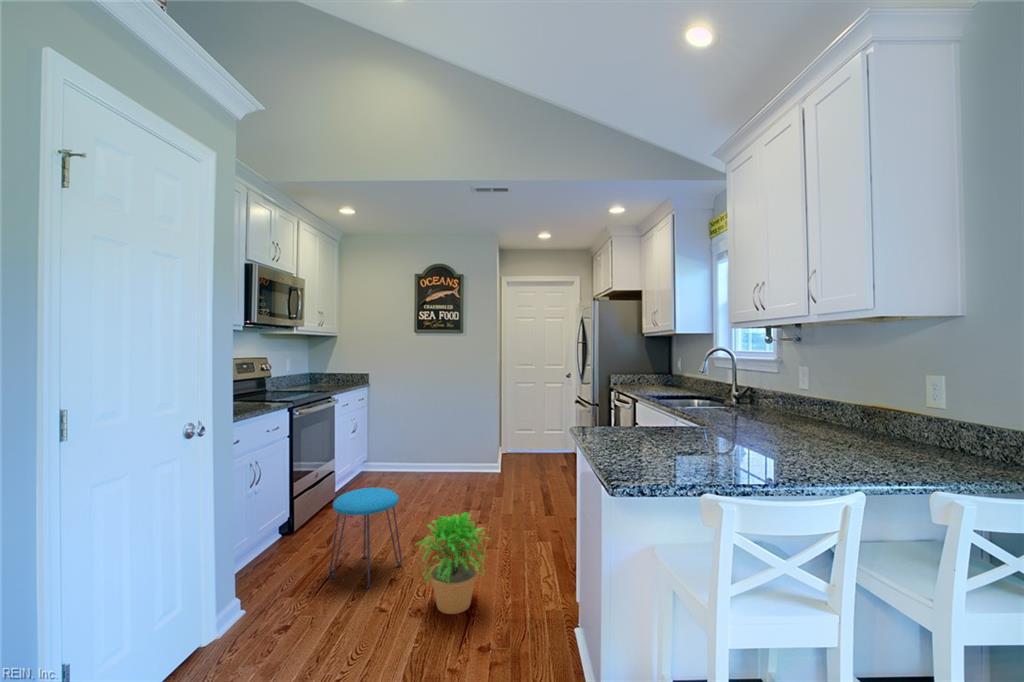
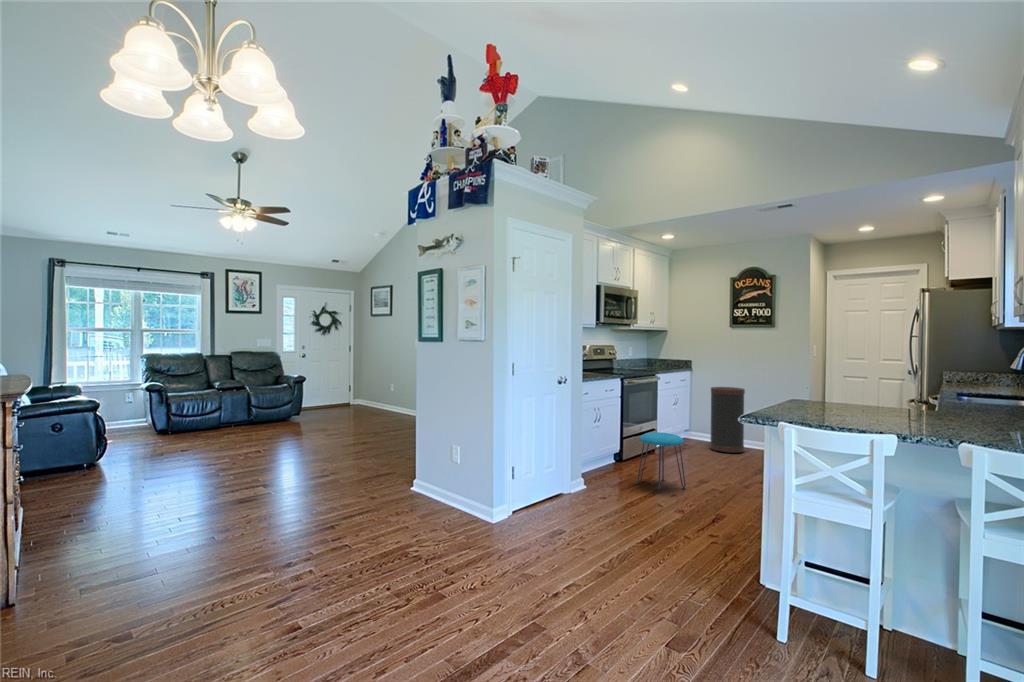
trash can: none [397,402,434,482] -> present [710,387,745,453]
potted plant: present [422,512,485,614] -> none [683,450,738,516]

